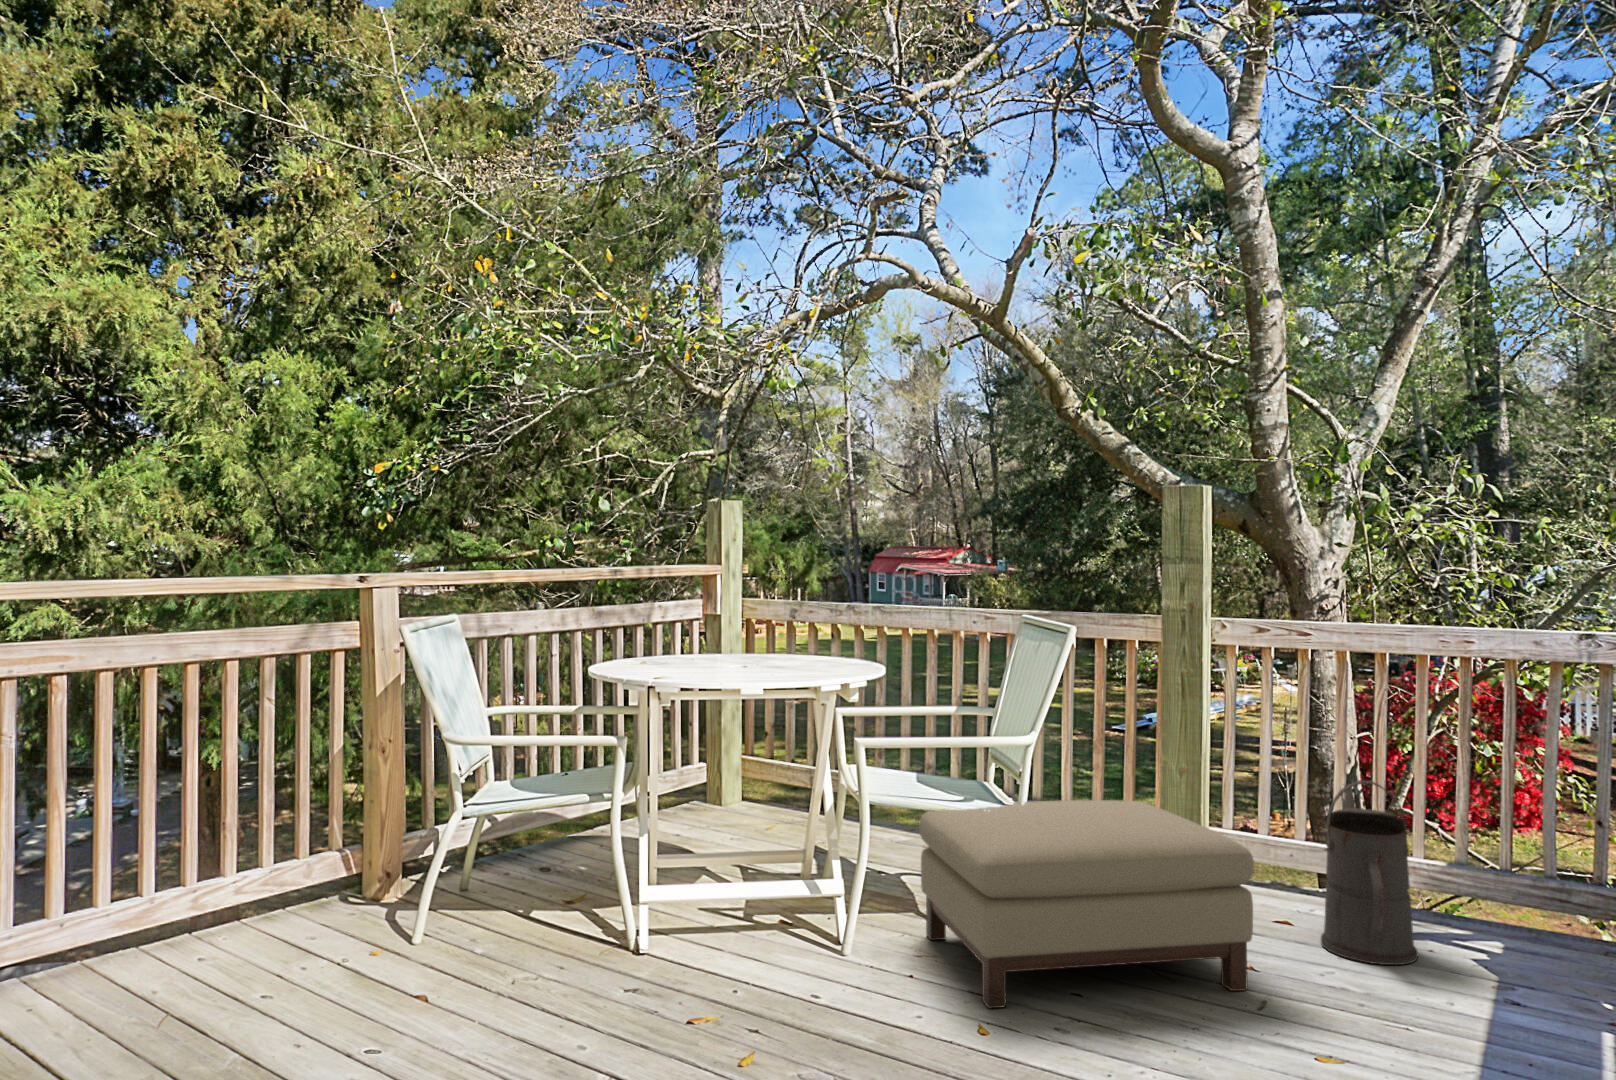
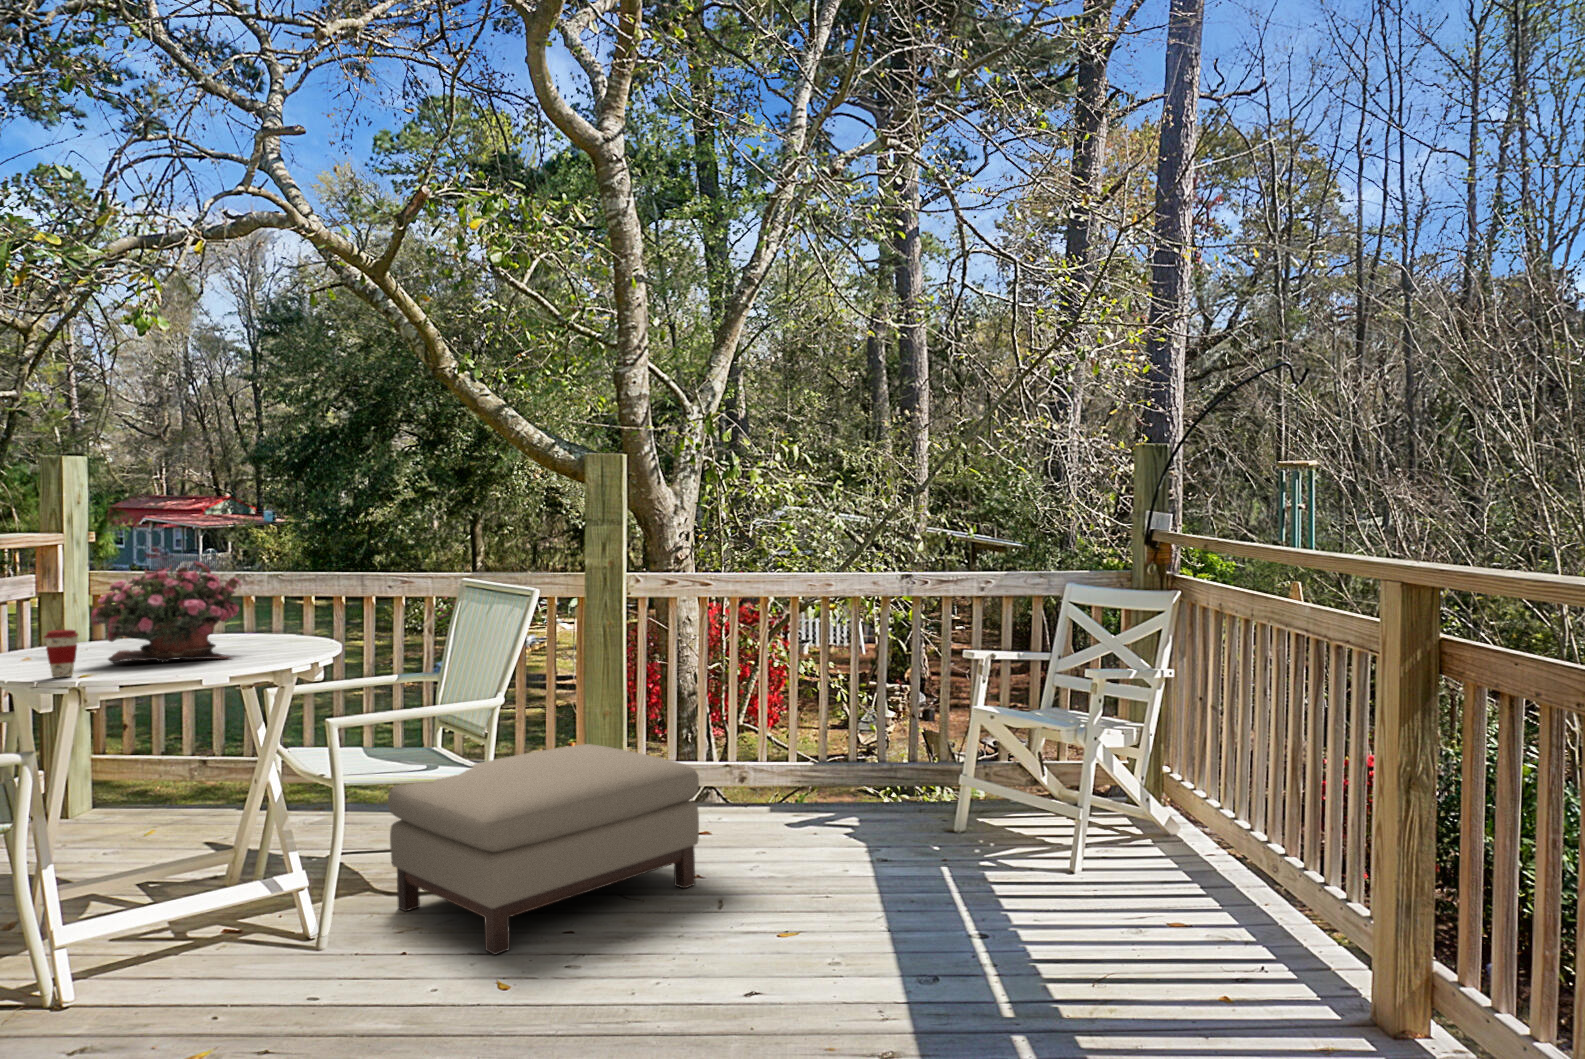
potted flower: none [694,583,815,671] -> present [91,562,242,663]
coffee cup: none [650,635,674,674] -> present [44,630,78,678]
watering can: present [1321,781,1418,965] -> none [730,700,799,844]

